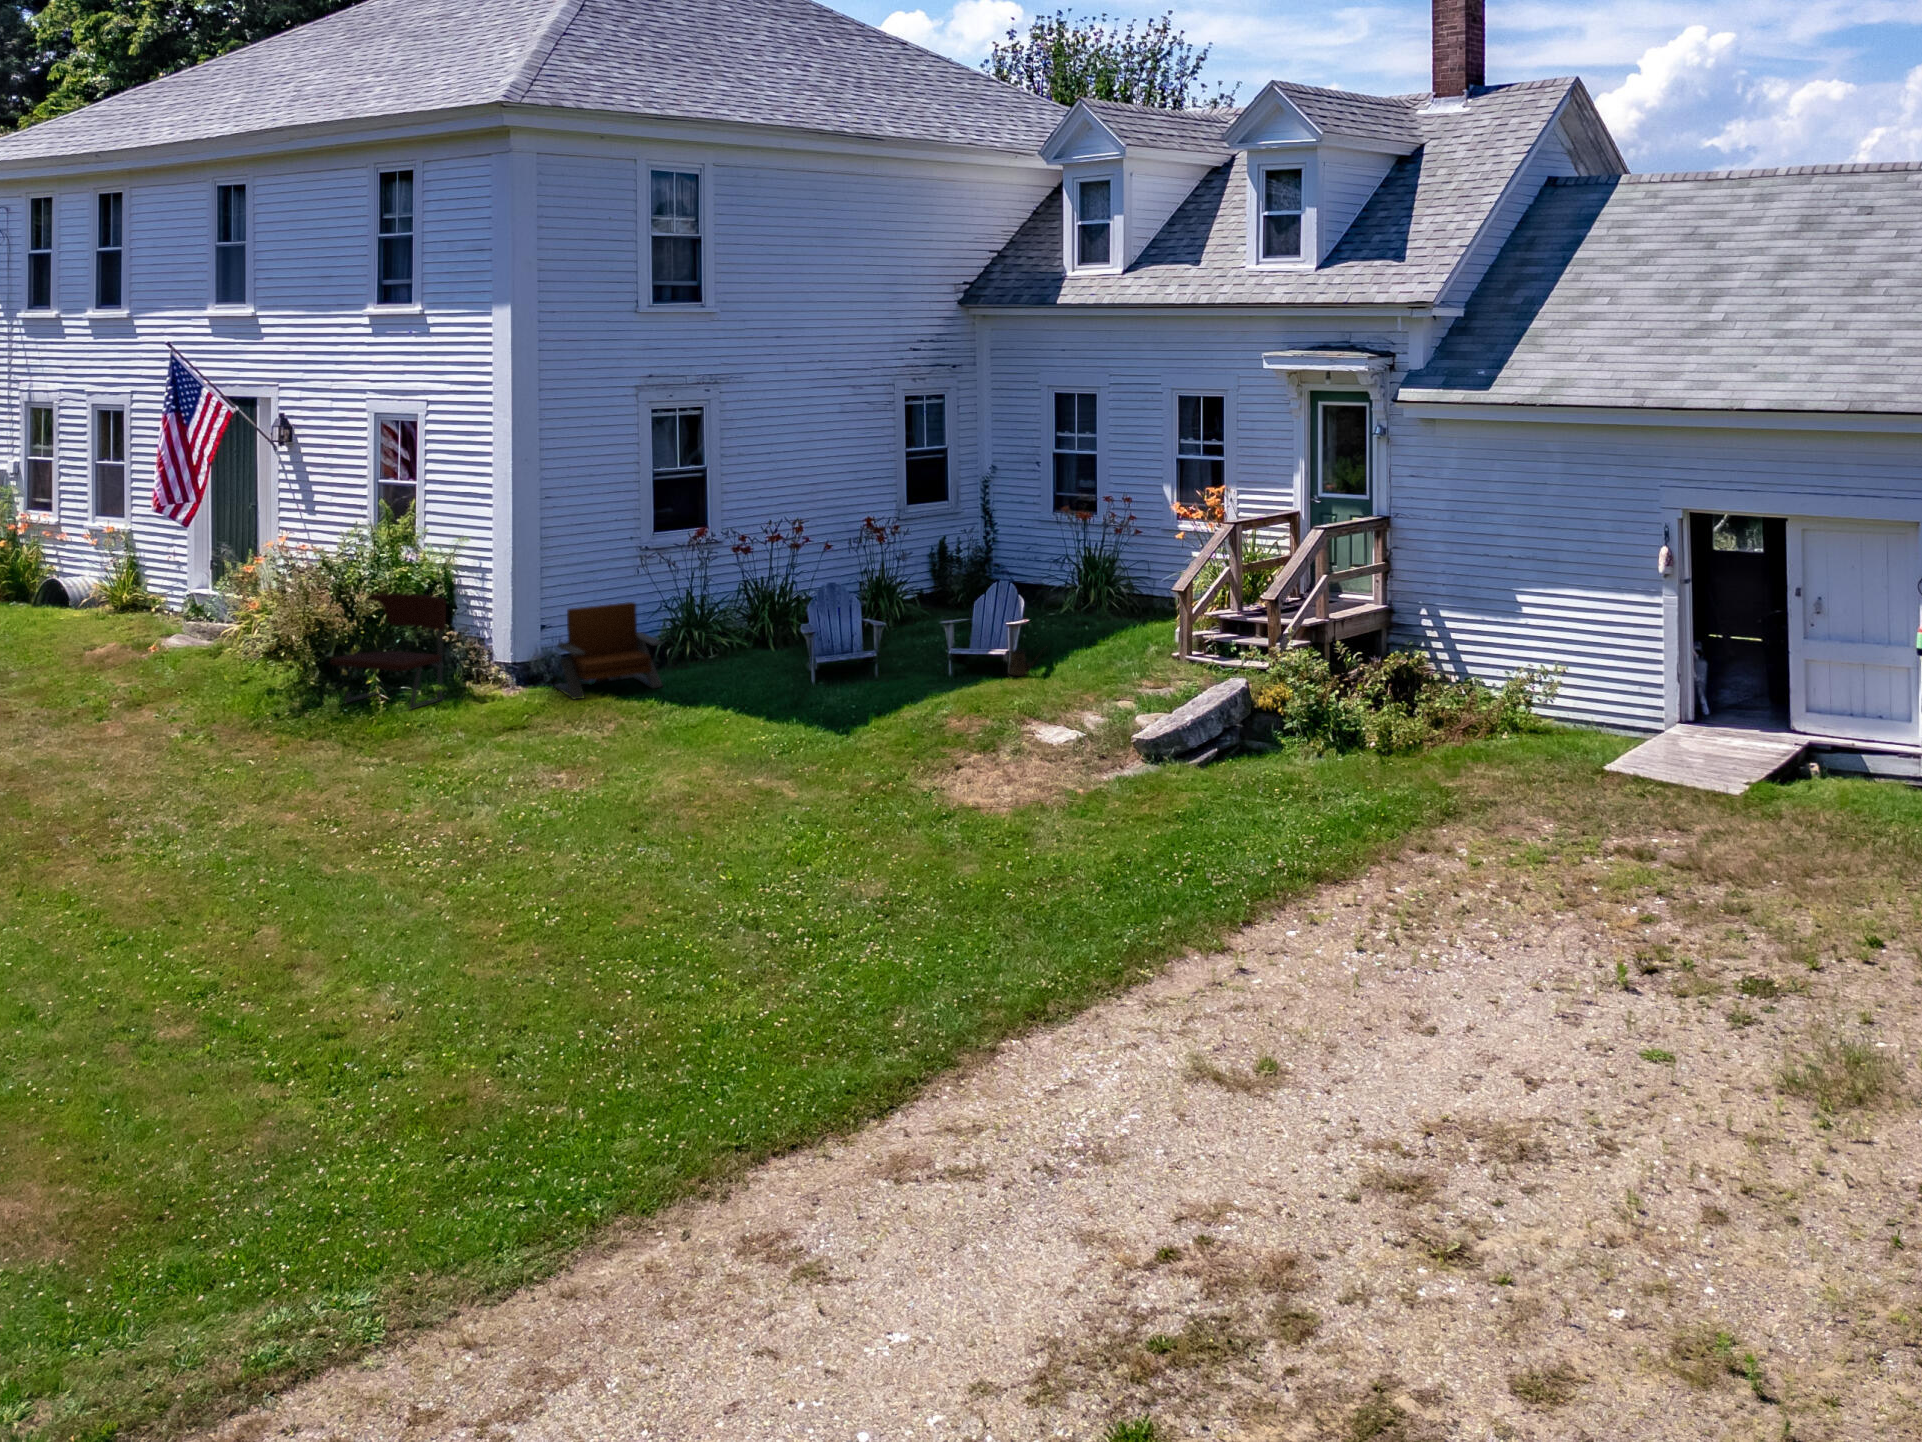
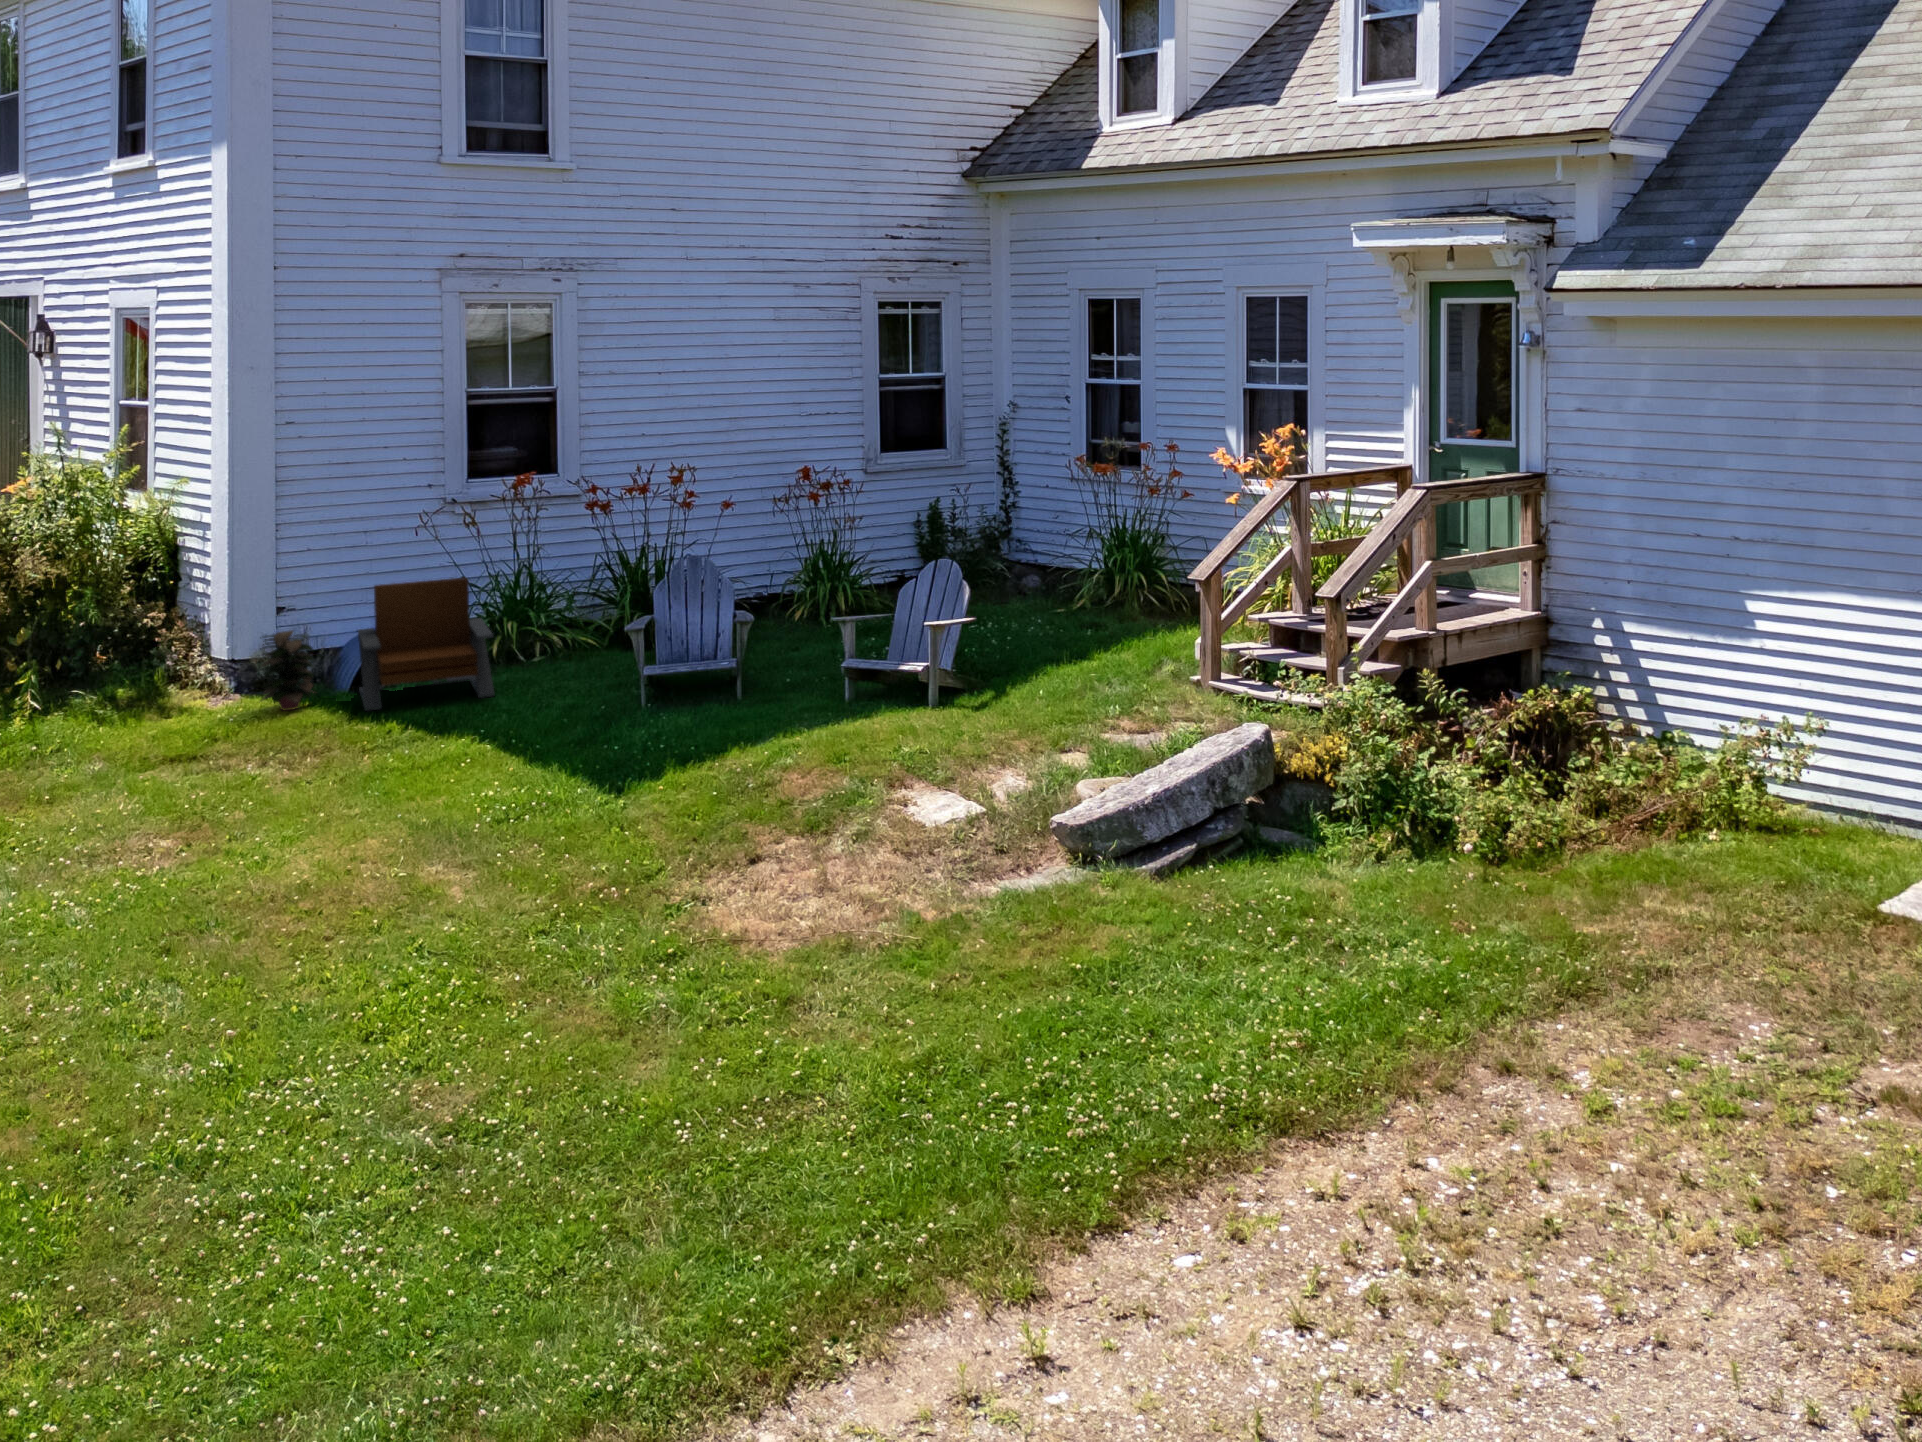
bench: present [330,593,446,710] -> none [60,559,205,718]
decorative plant: none [491,643,533,702] -> present [261,630,314,711]
watering can: present [1005,649,1041,676] -> none [947,657,1014,699]

